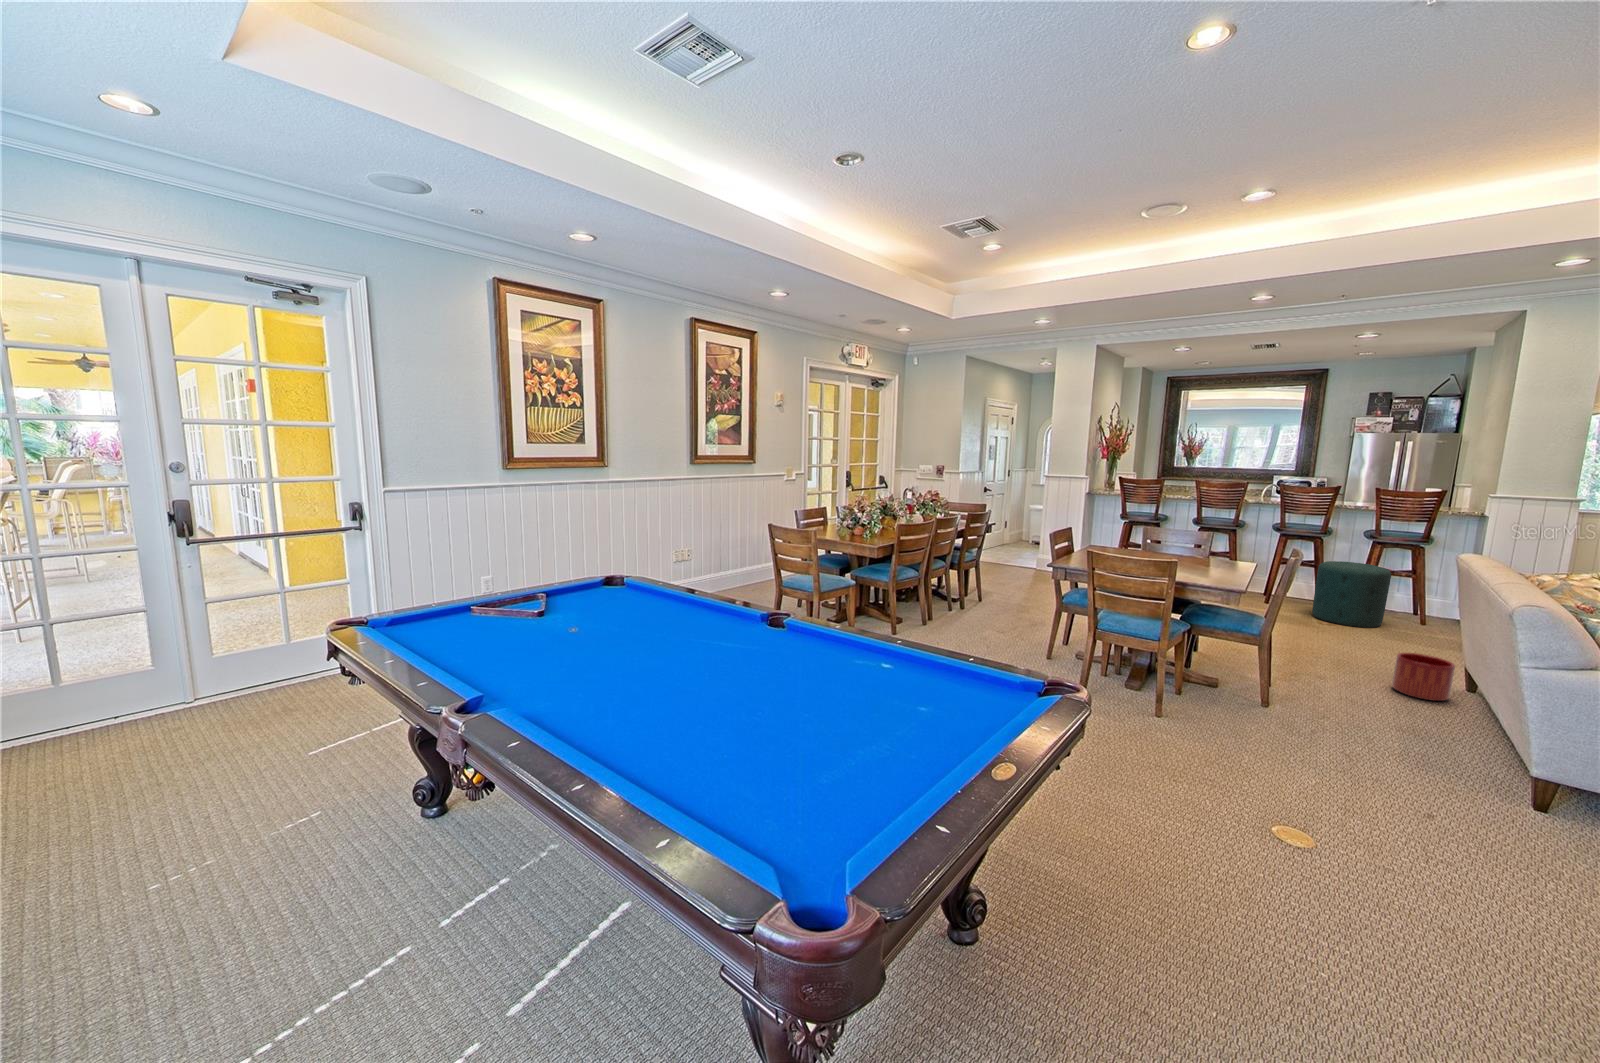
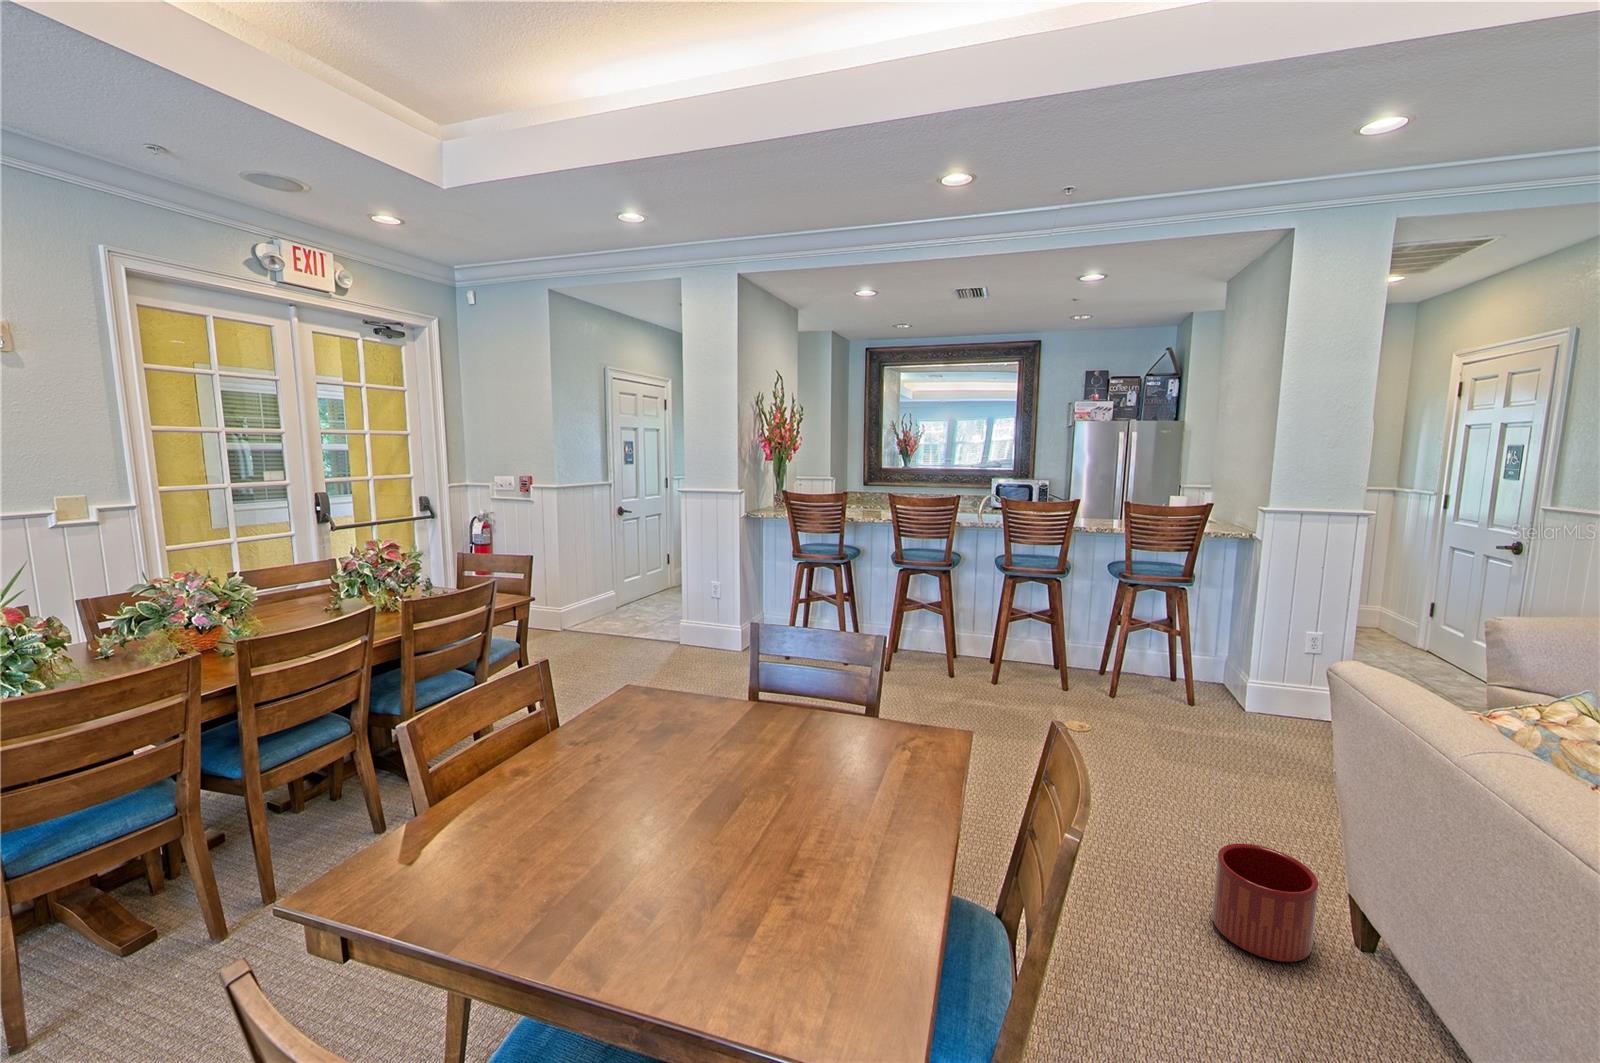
ottoman: present [1312,561,1391,628] -> none [1055,612,1149,720]

